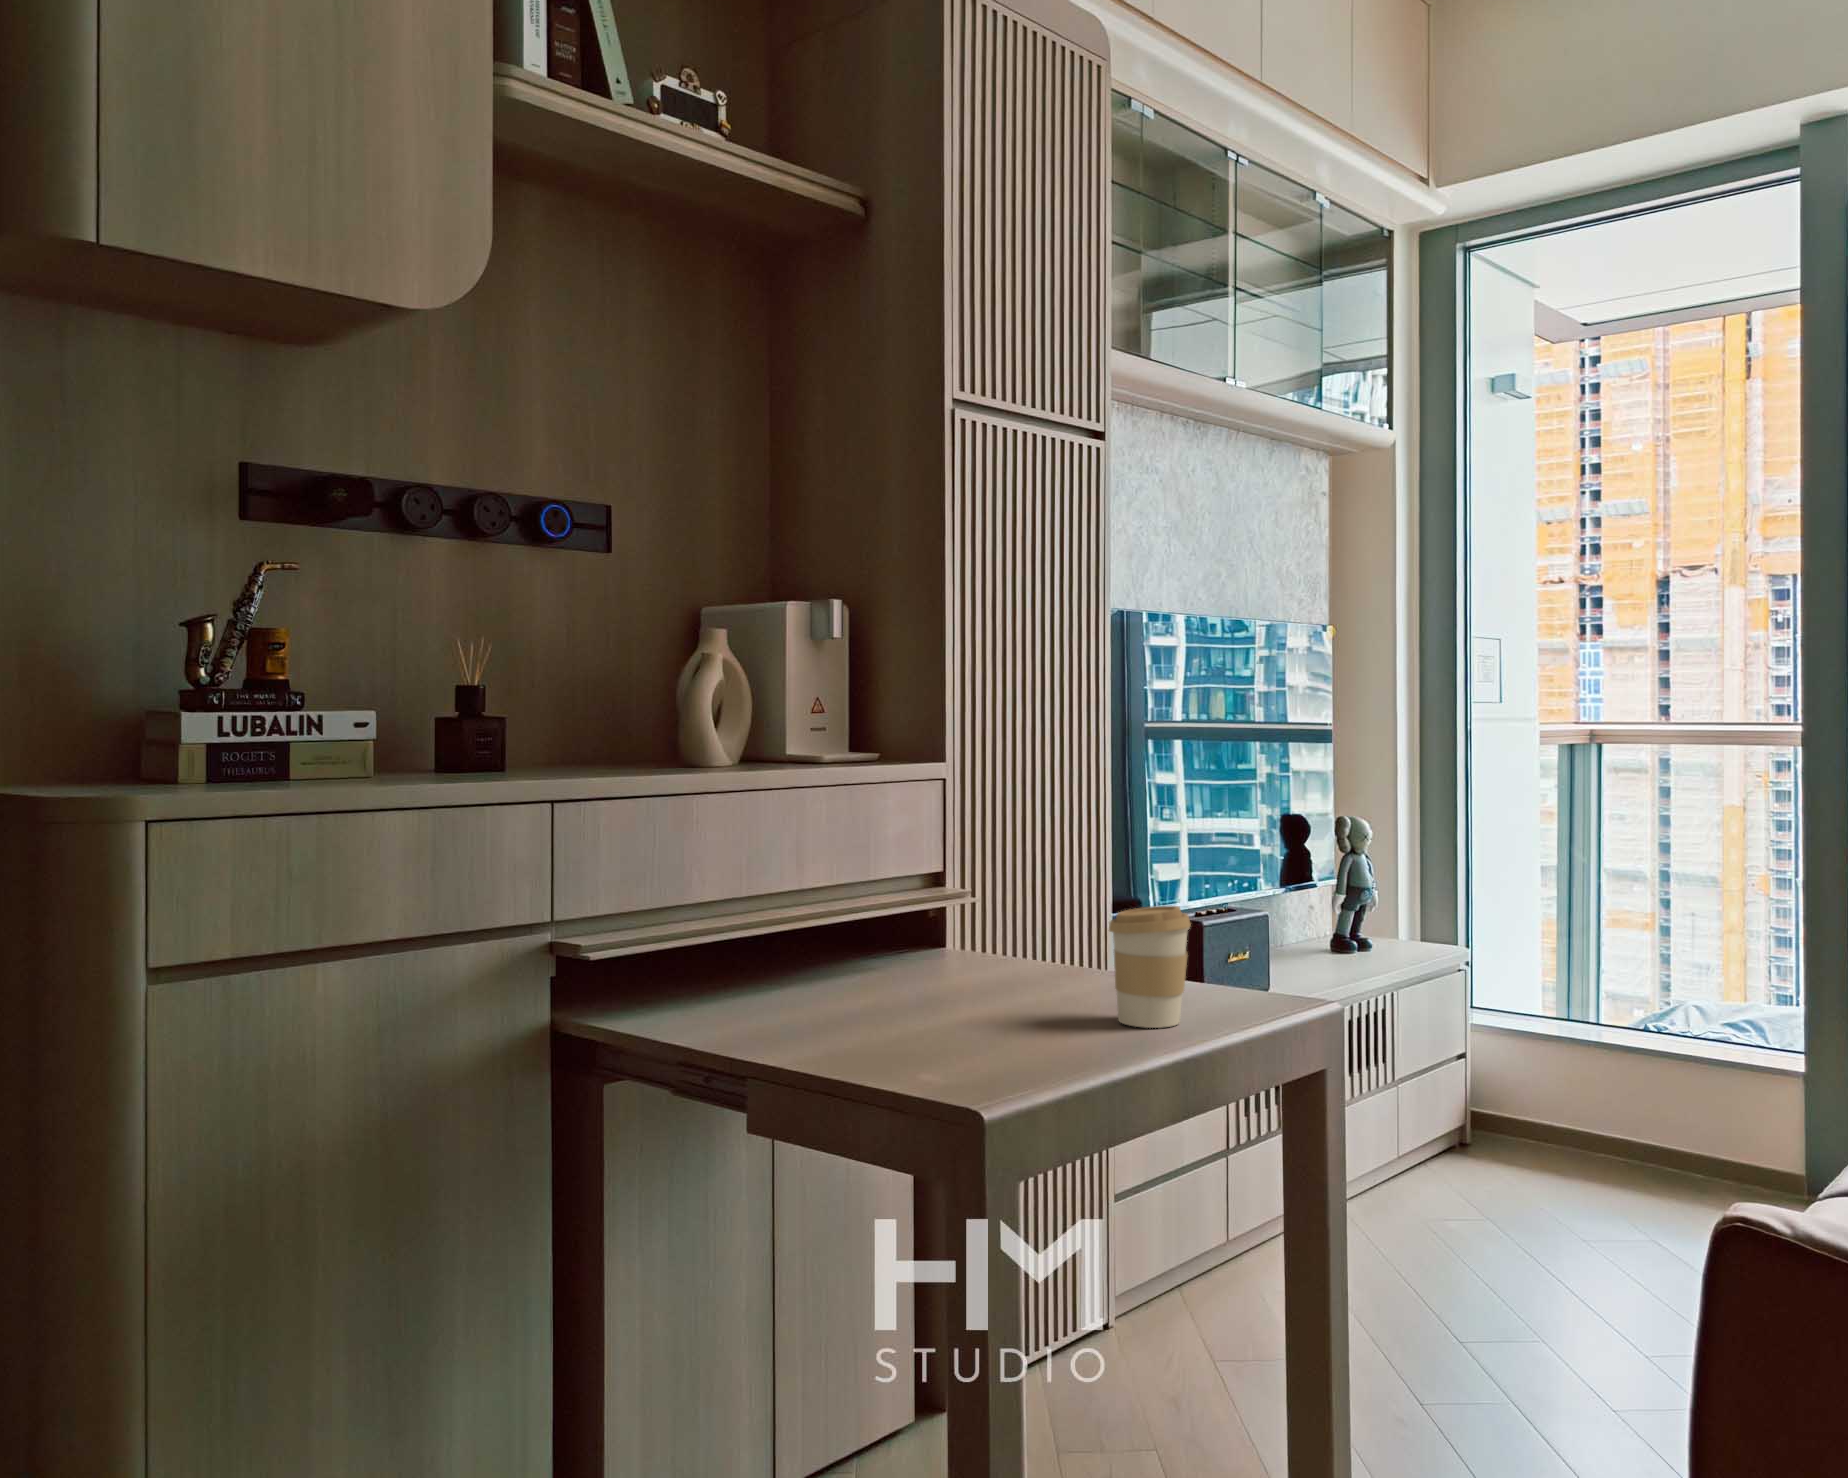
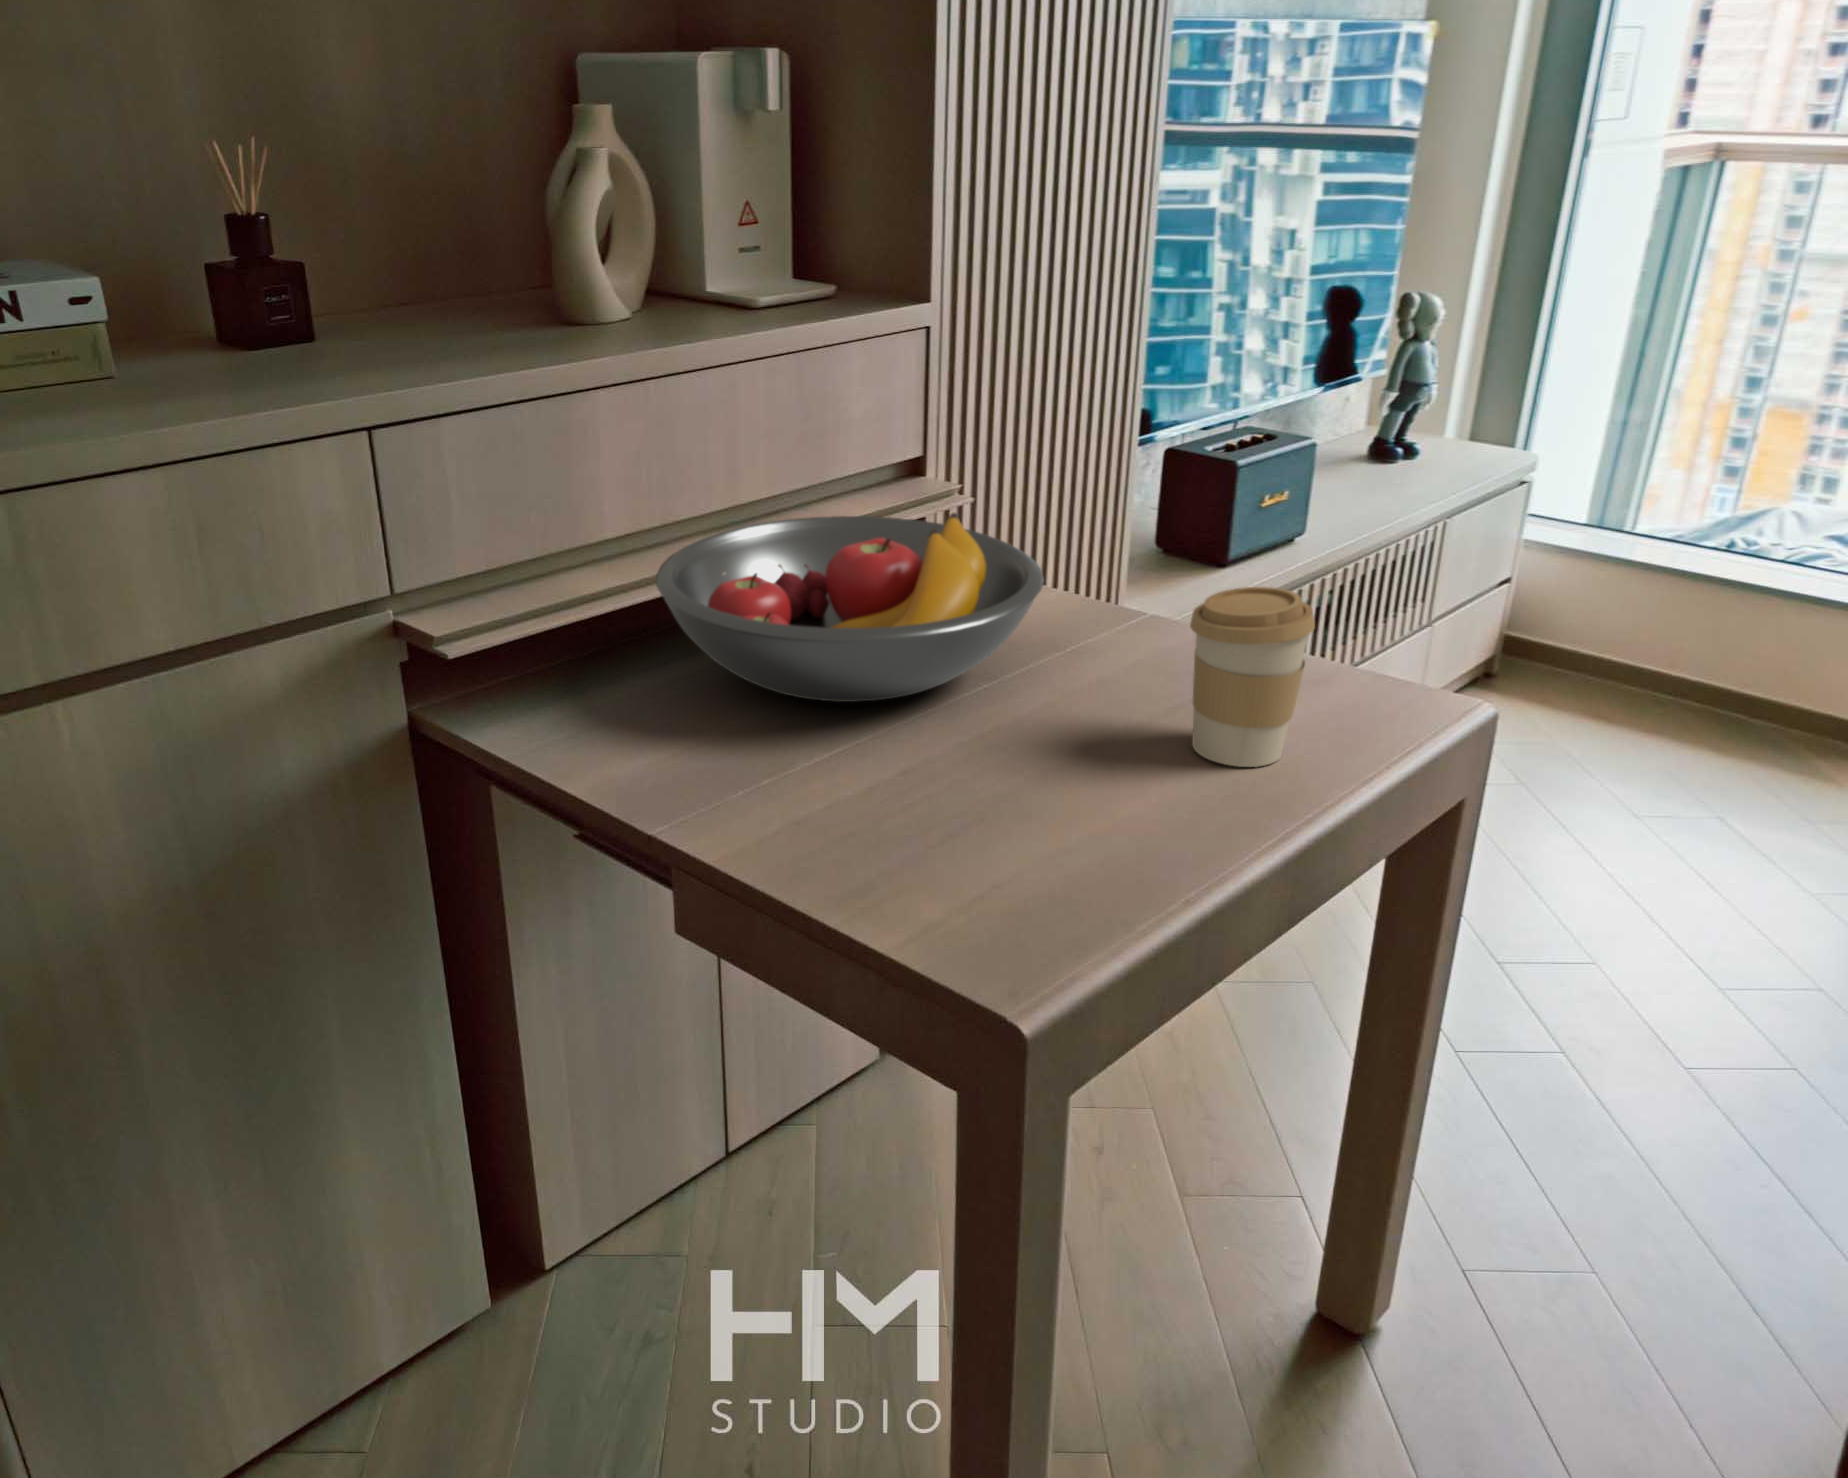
fruit bowl: none [740,887,1017,1006] -> present [656,513,1044,702]

